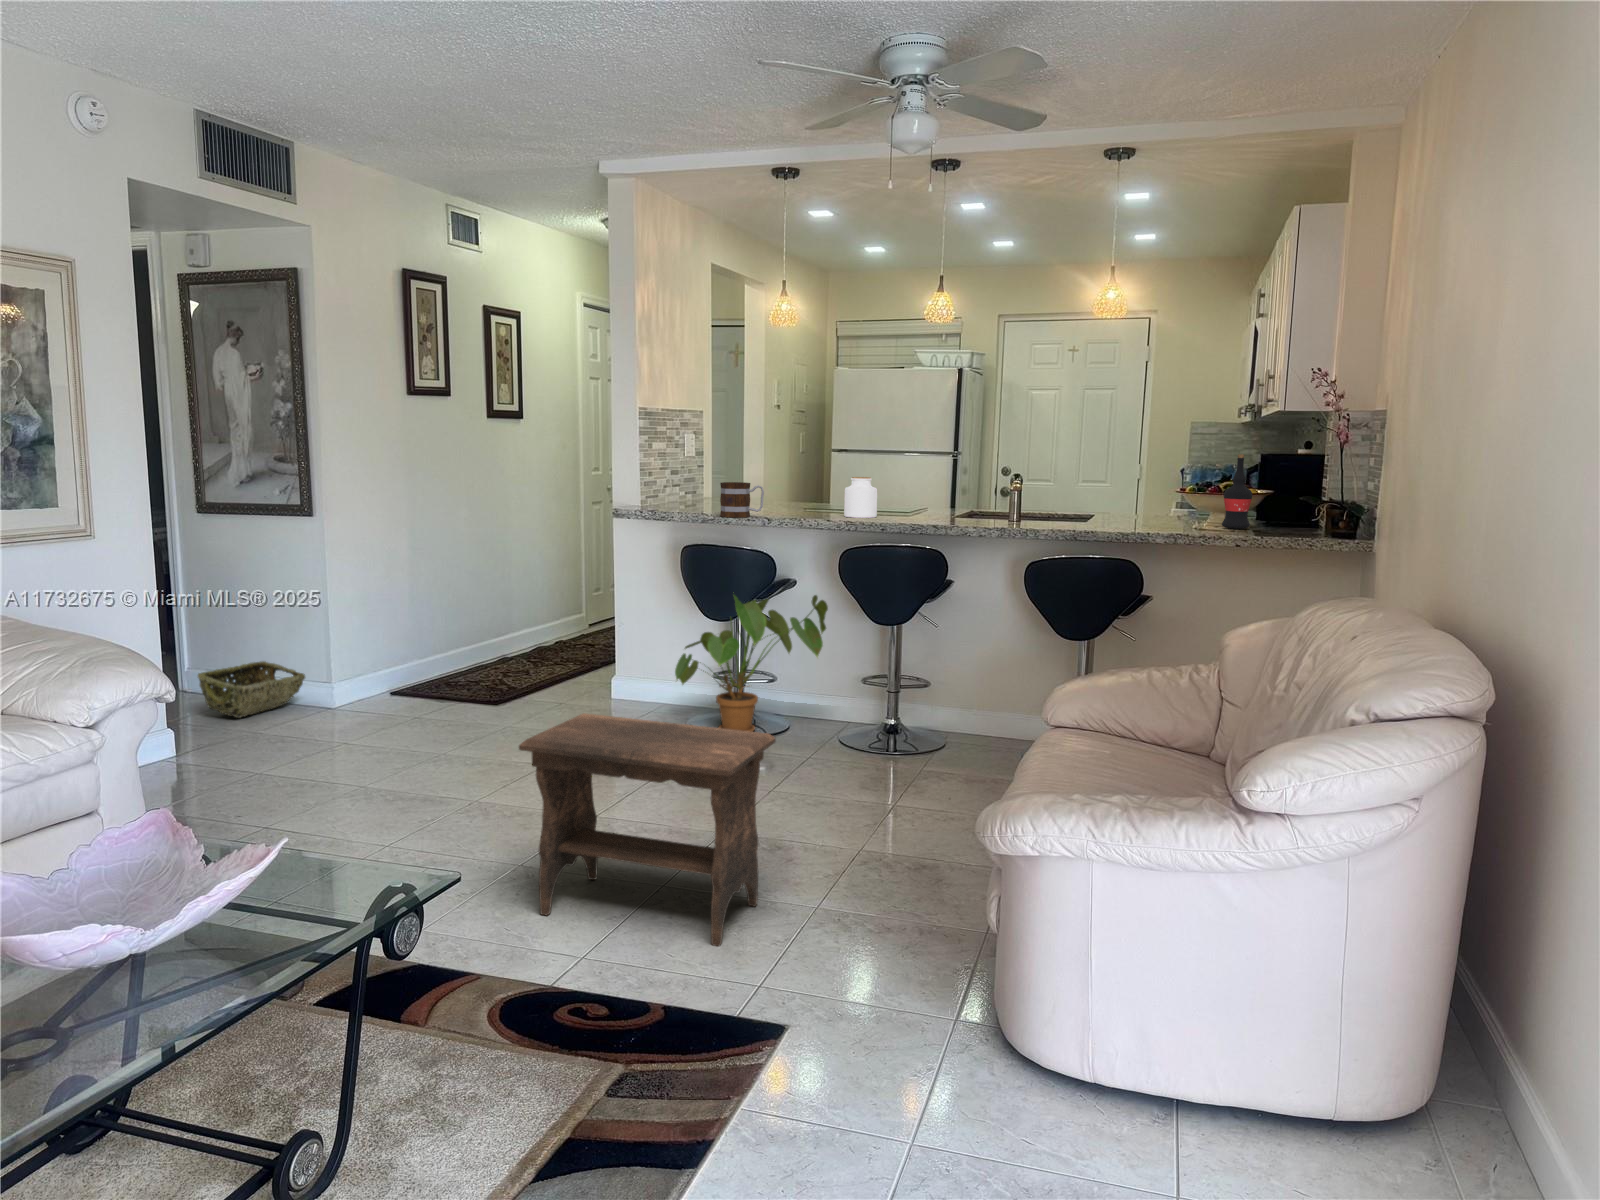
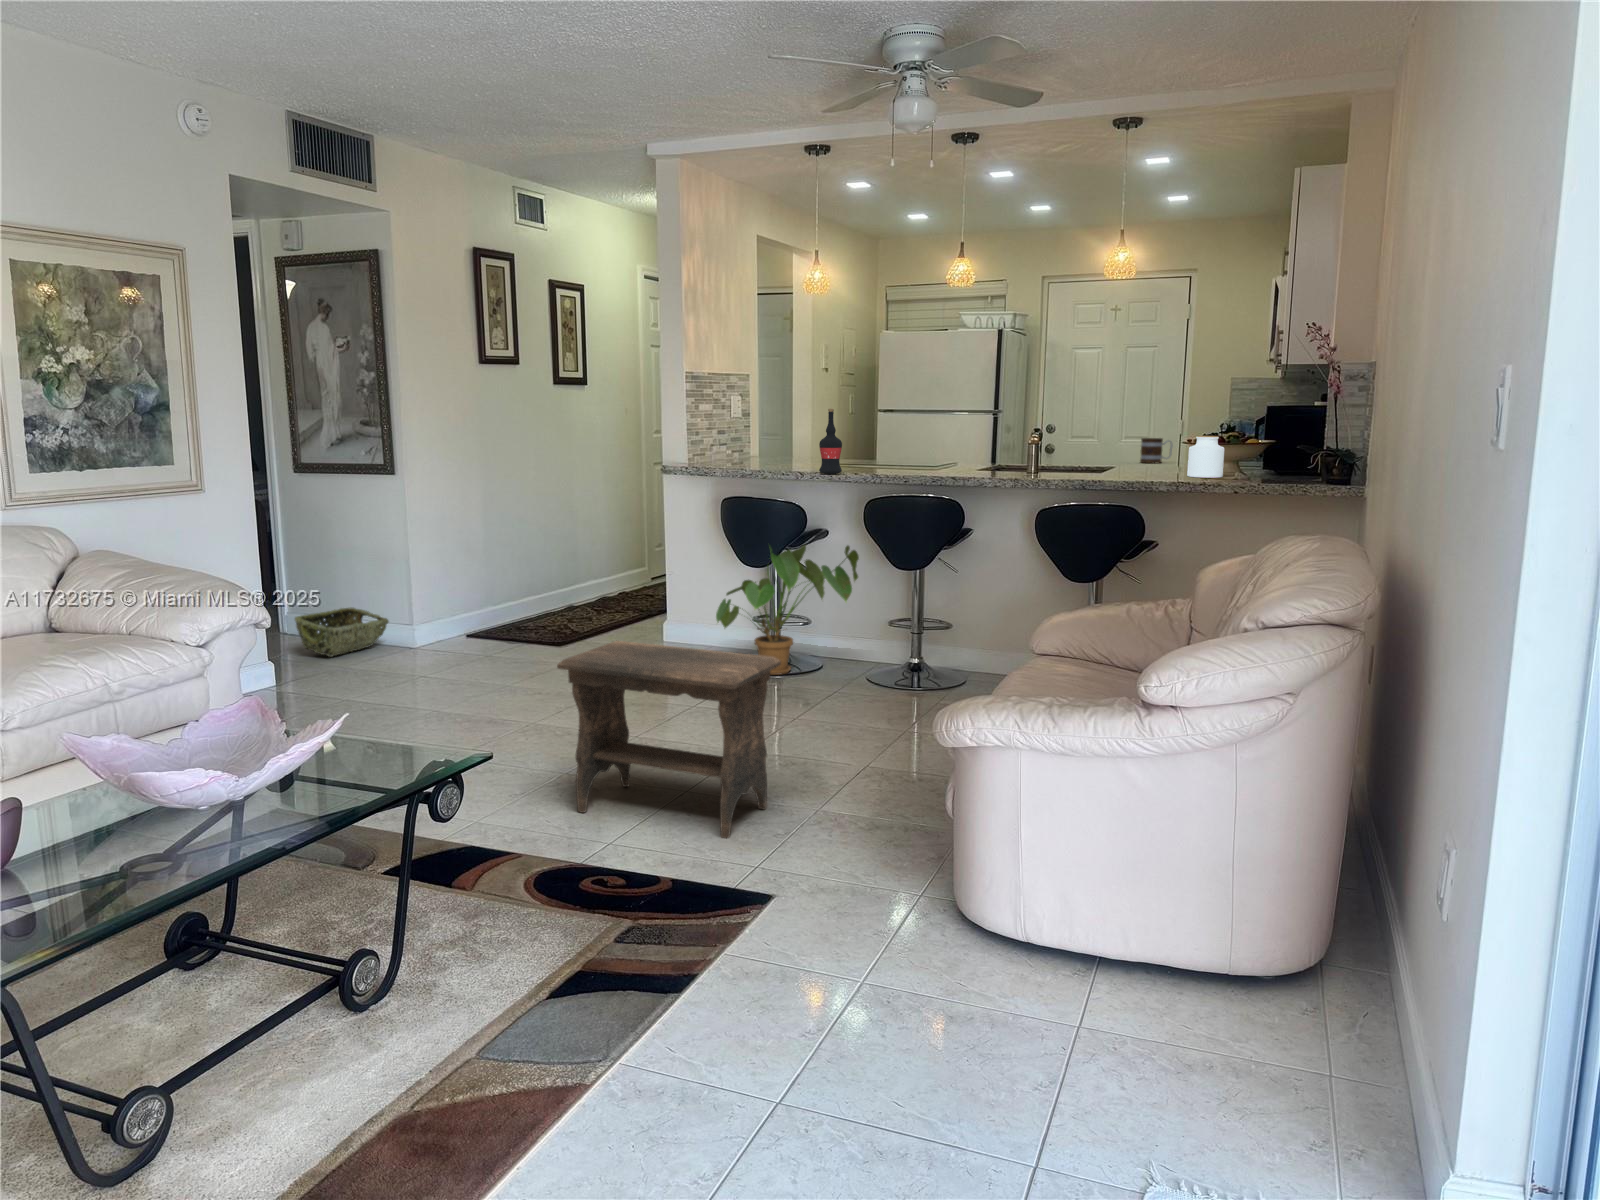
wine bottle: present [1222,454,1252,529] -> present [819,409,842,474]
jar: present [844,477,877,518] -> present [1187,436,1225,478]
mug: present [720,482,764,518] -> present [1140,438,1173,463]

